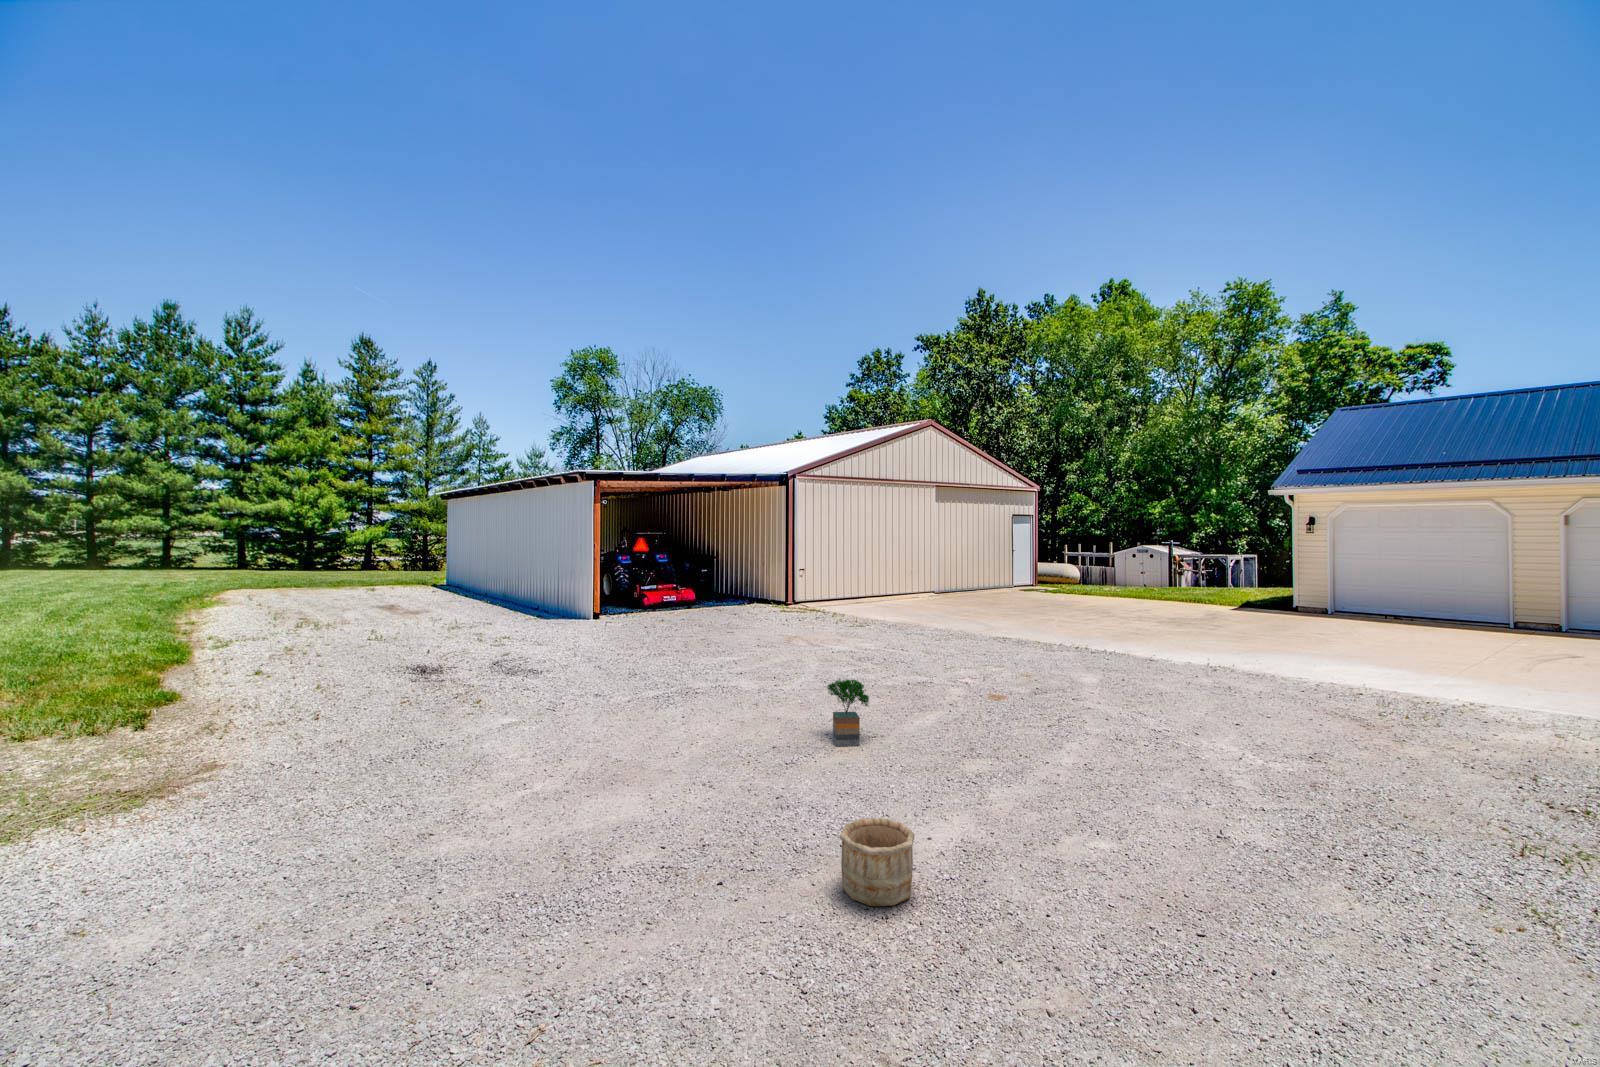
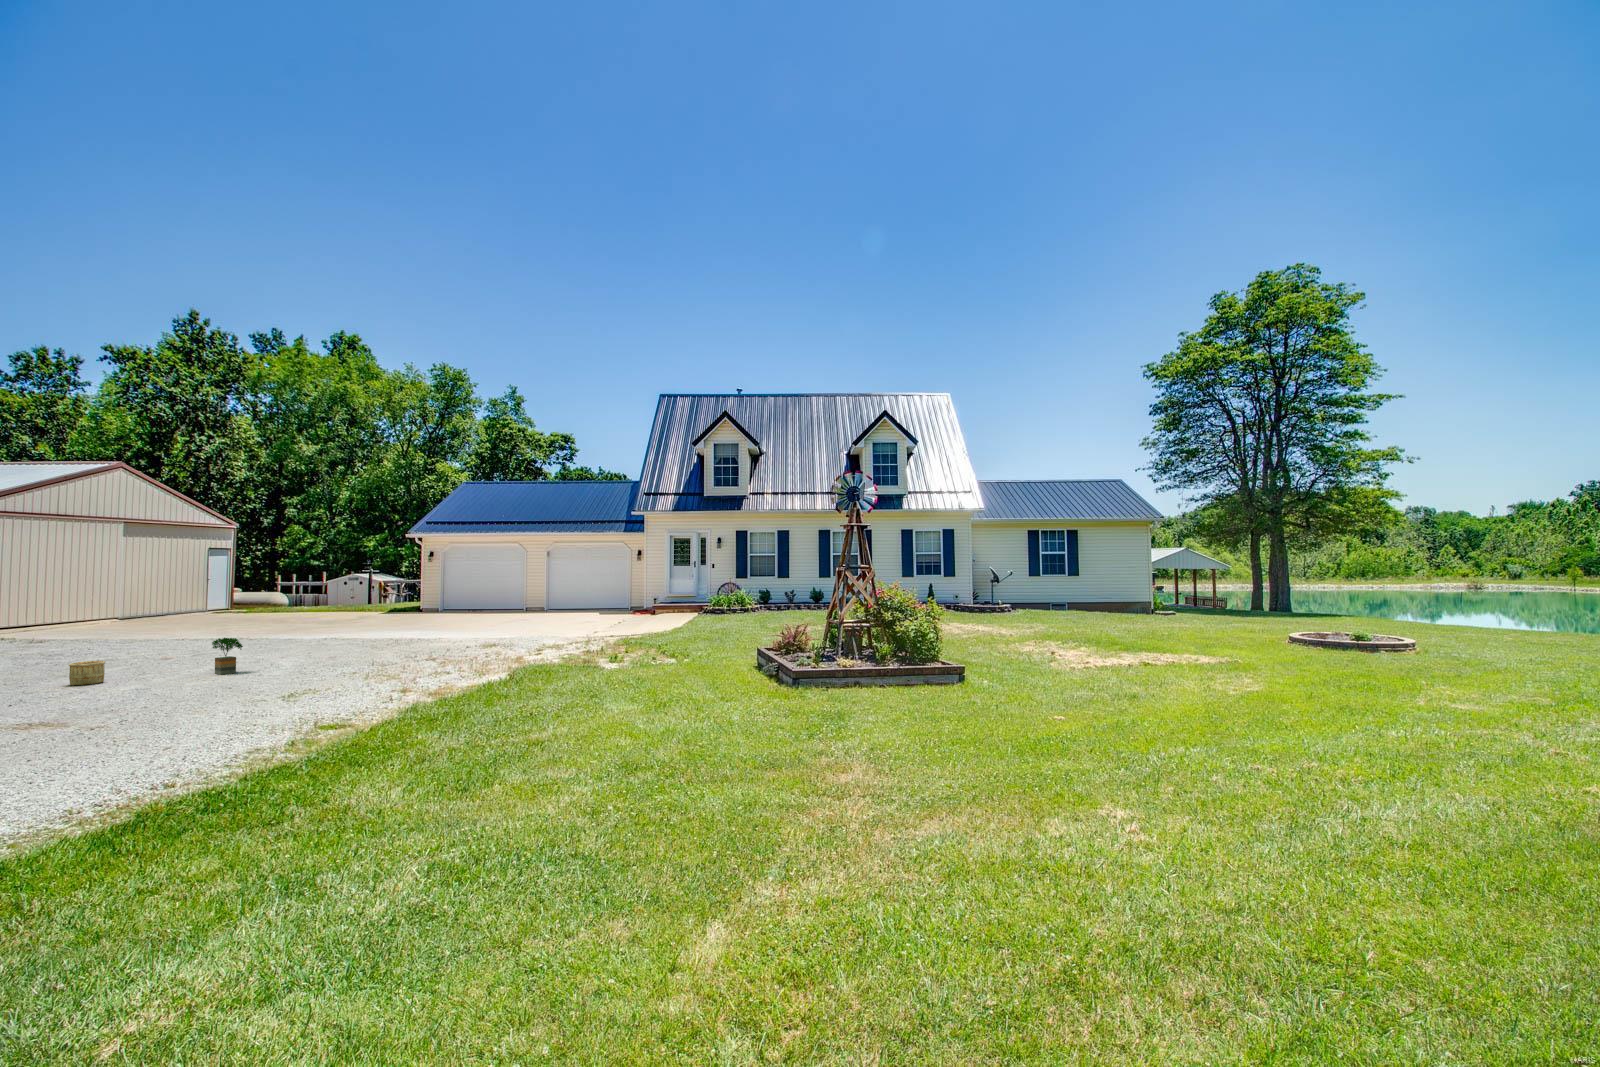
potted tree: present [827,679,869,746] -> present [212,638,243,675]

